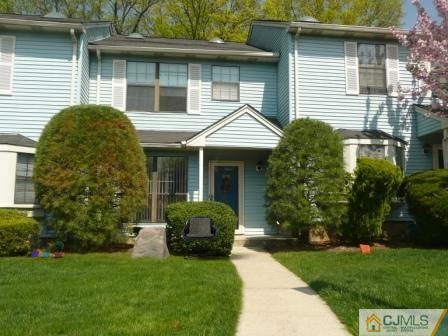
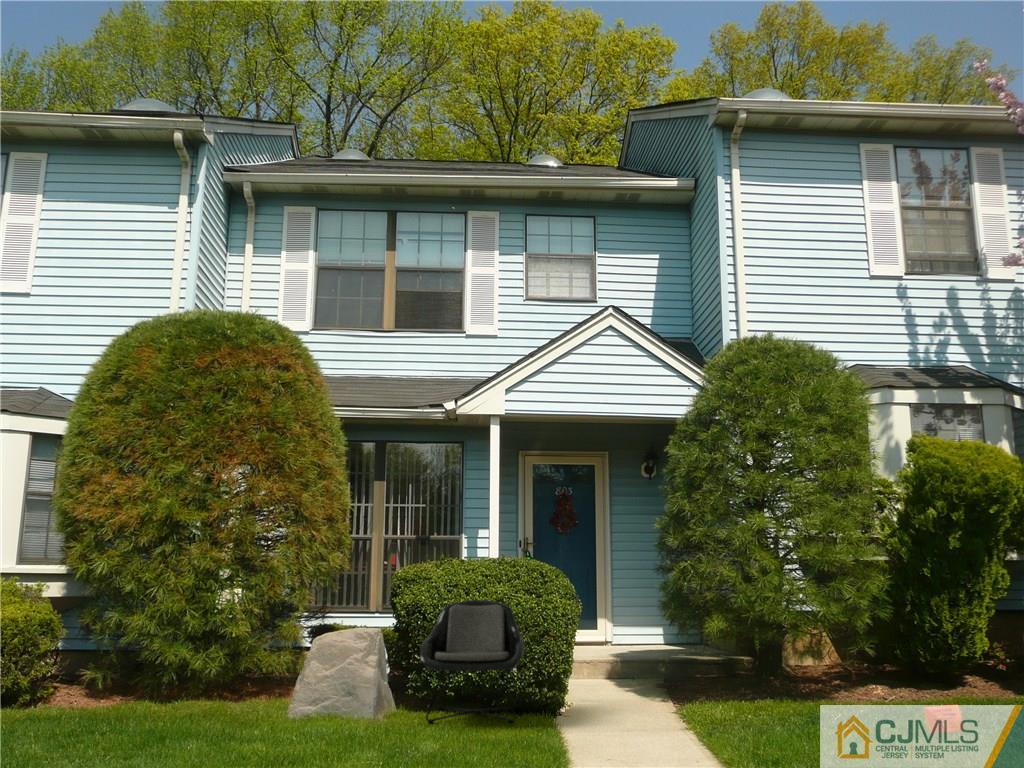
potted plant: present [31,230,64,257] -> none [27,631,116,712]

